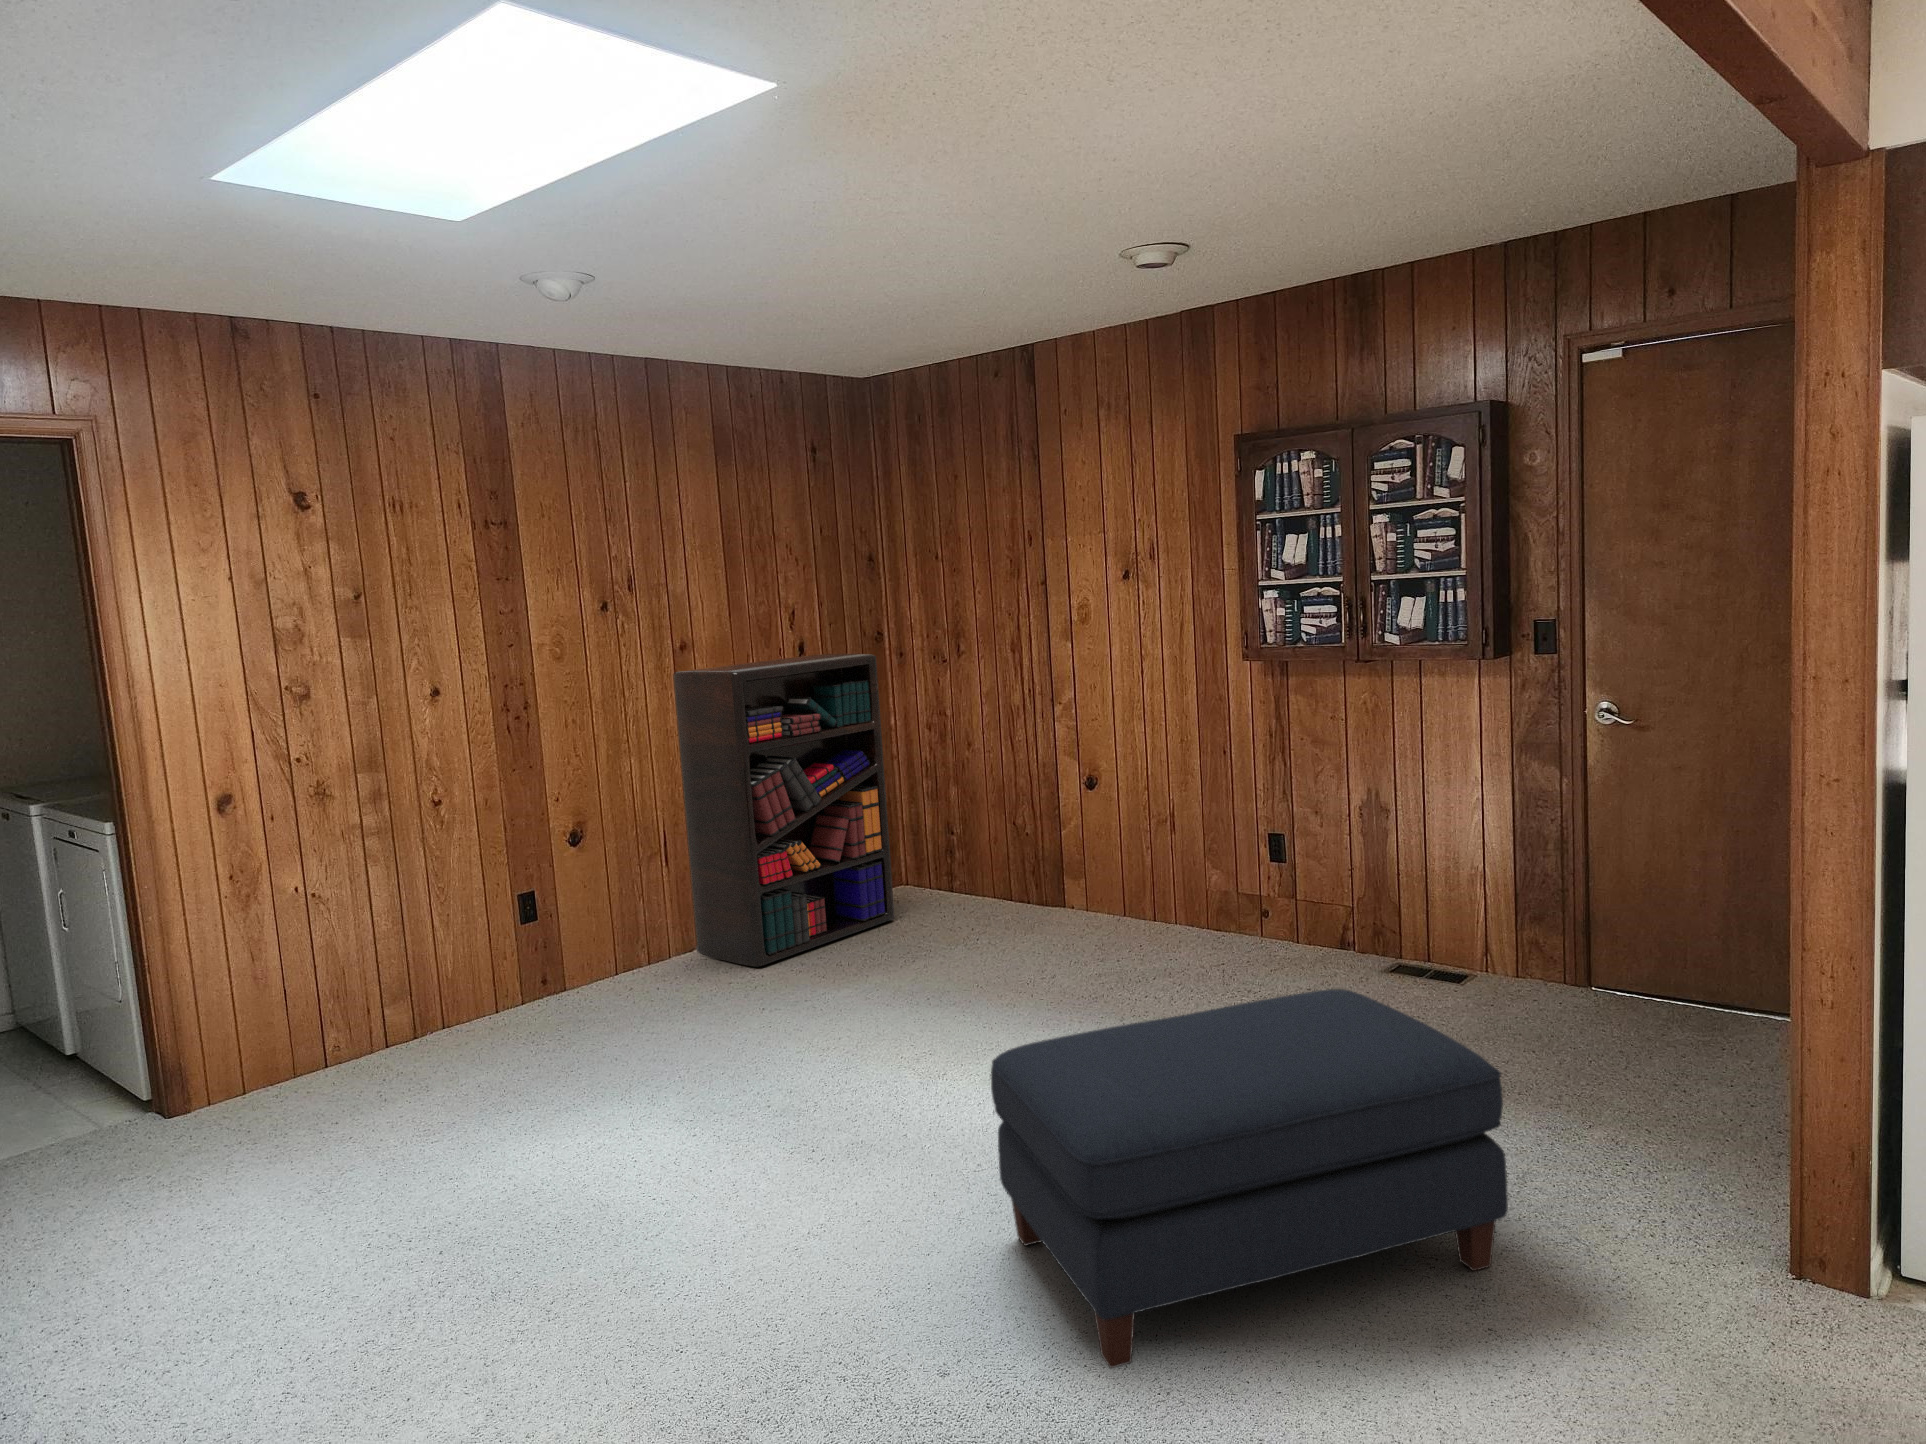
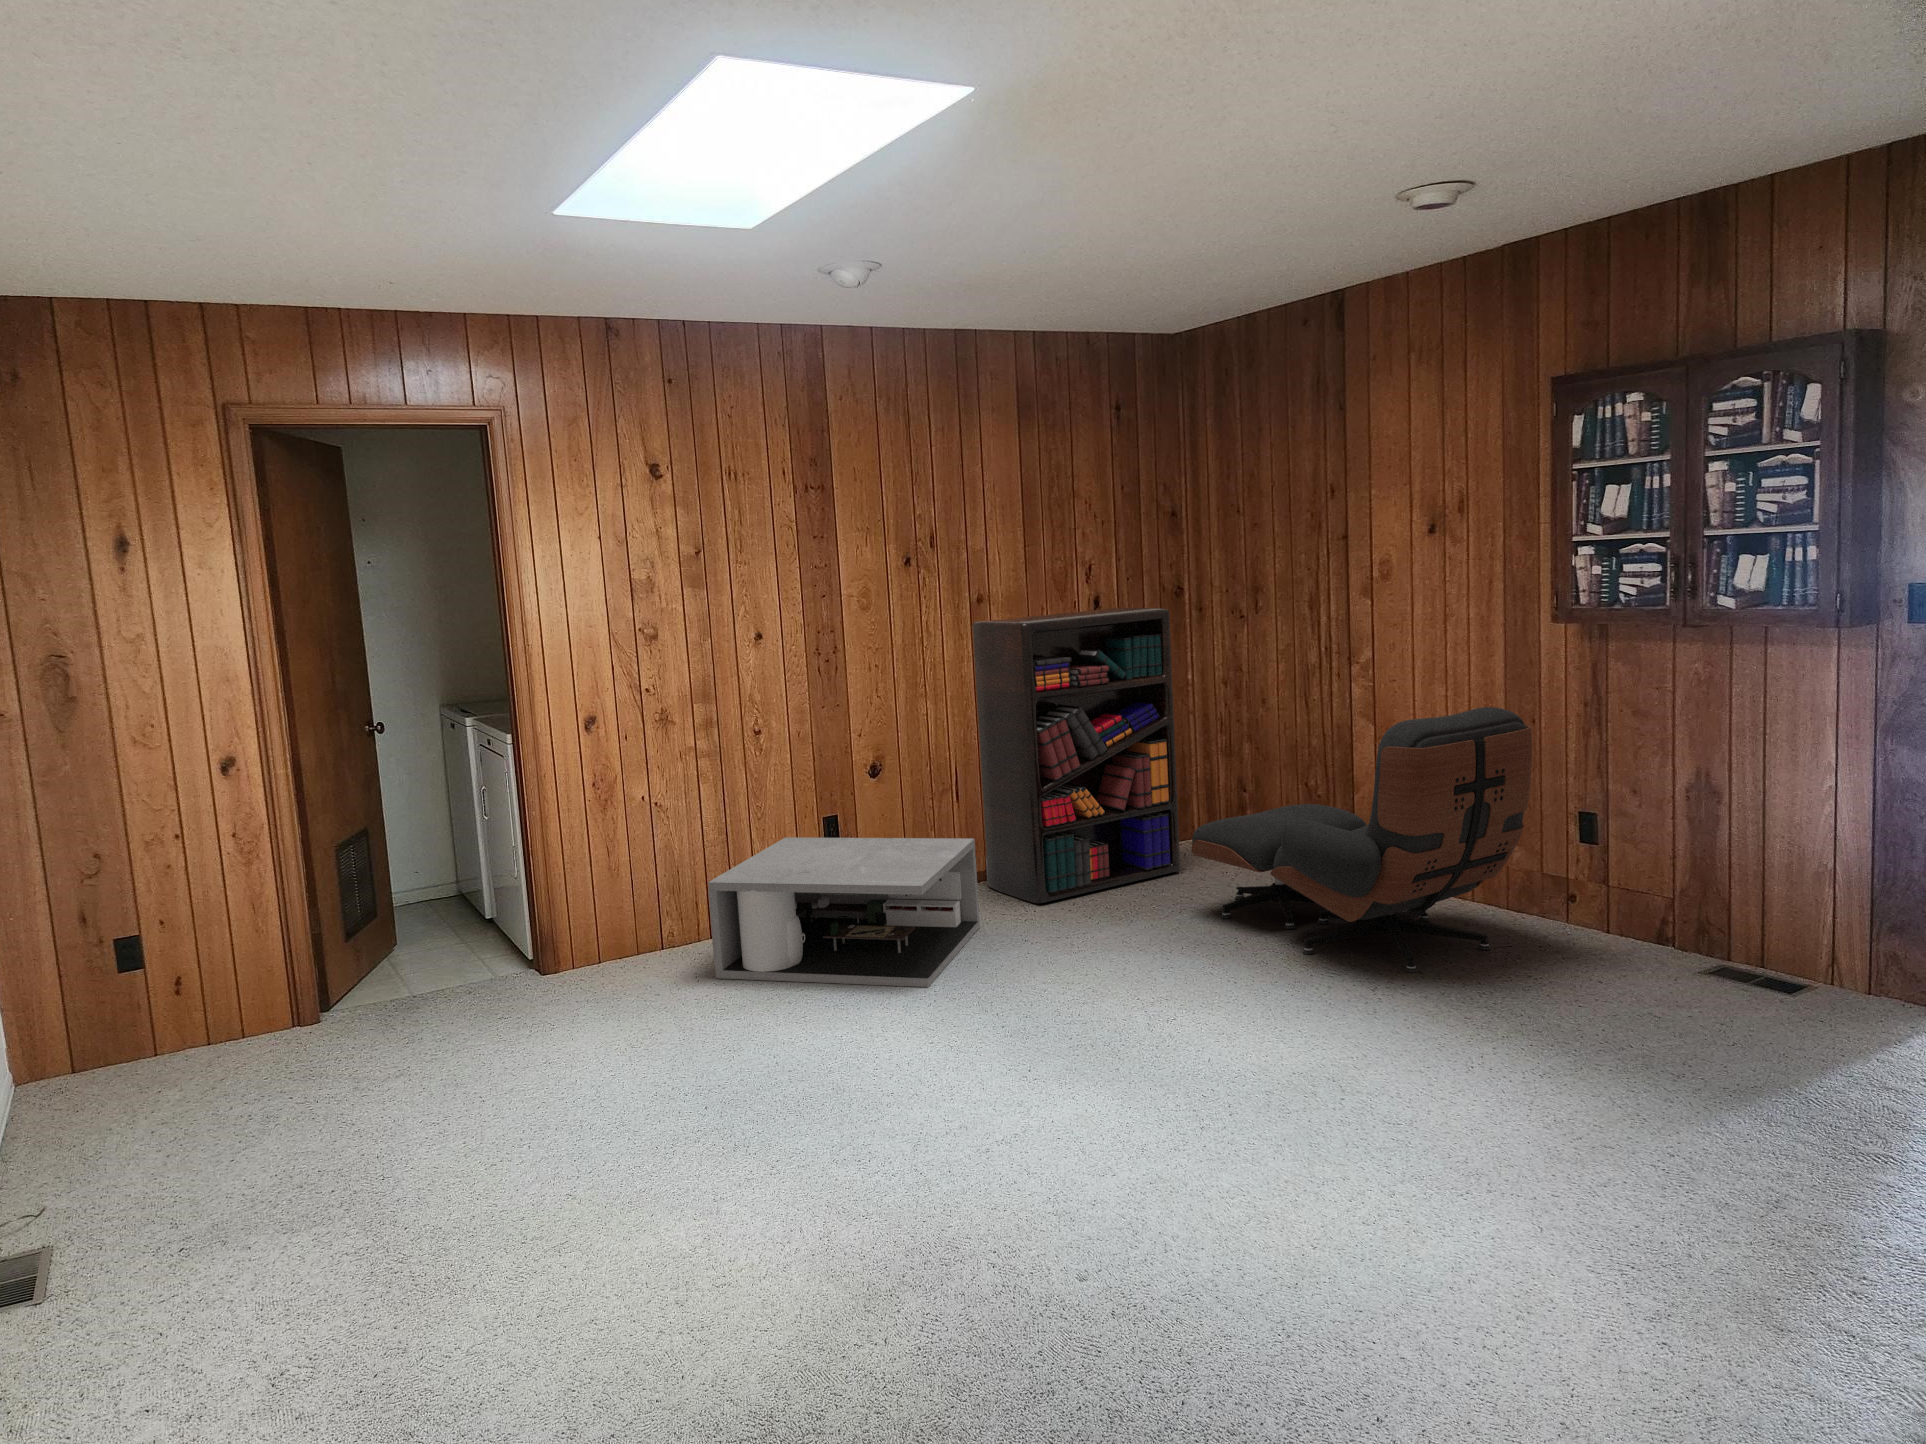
lounge chair: none [917,741,1234,1001] -> present [1191,707,1532,973]
coffee table: none [388,904,700,1091] -> present [708,837,980,987]
ottoman: present [991,989,1508,1368] -> none [1187,973,1734,1304]

